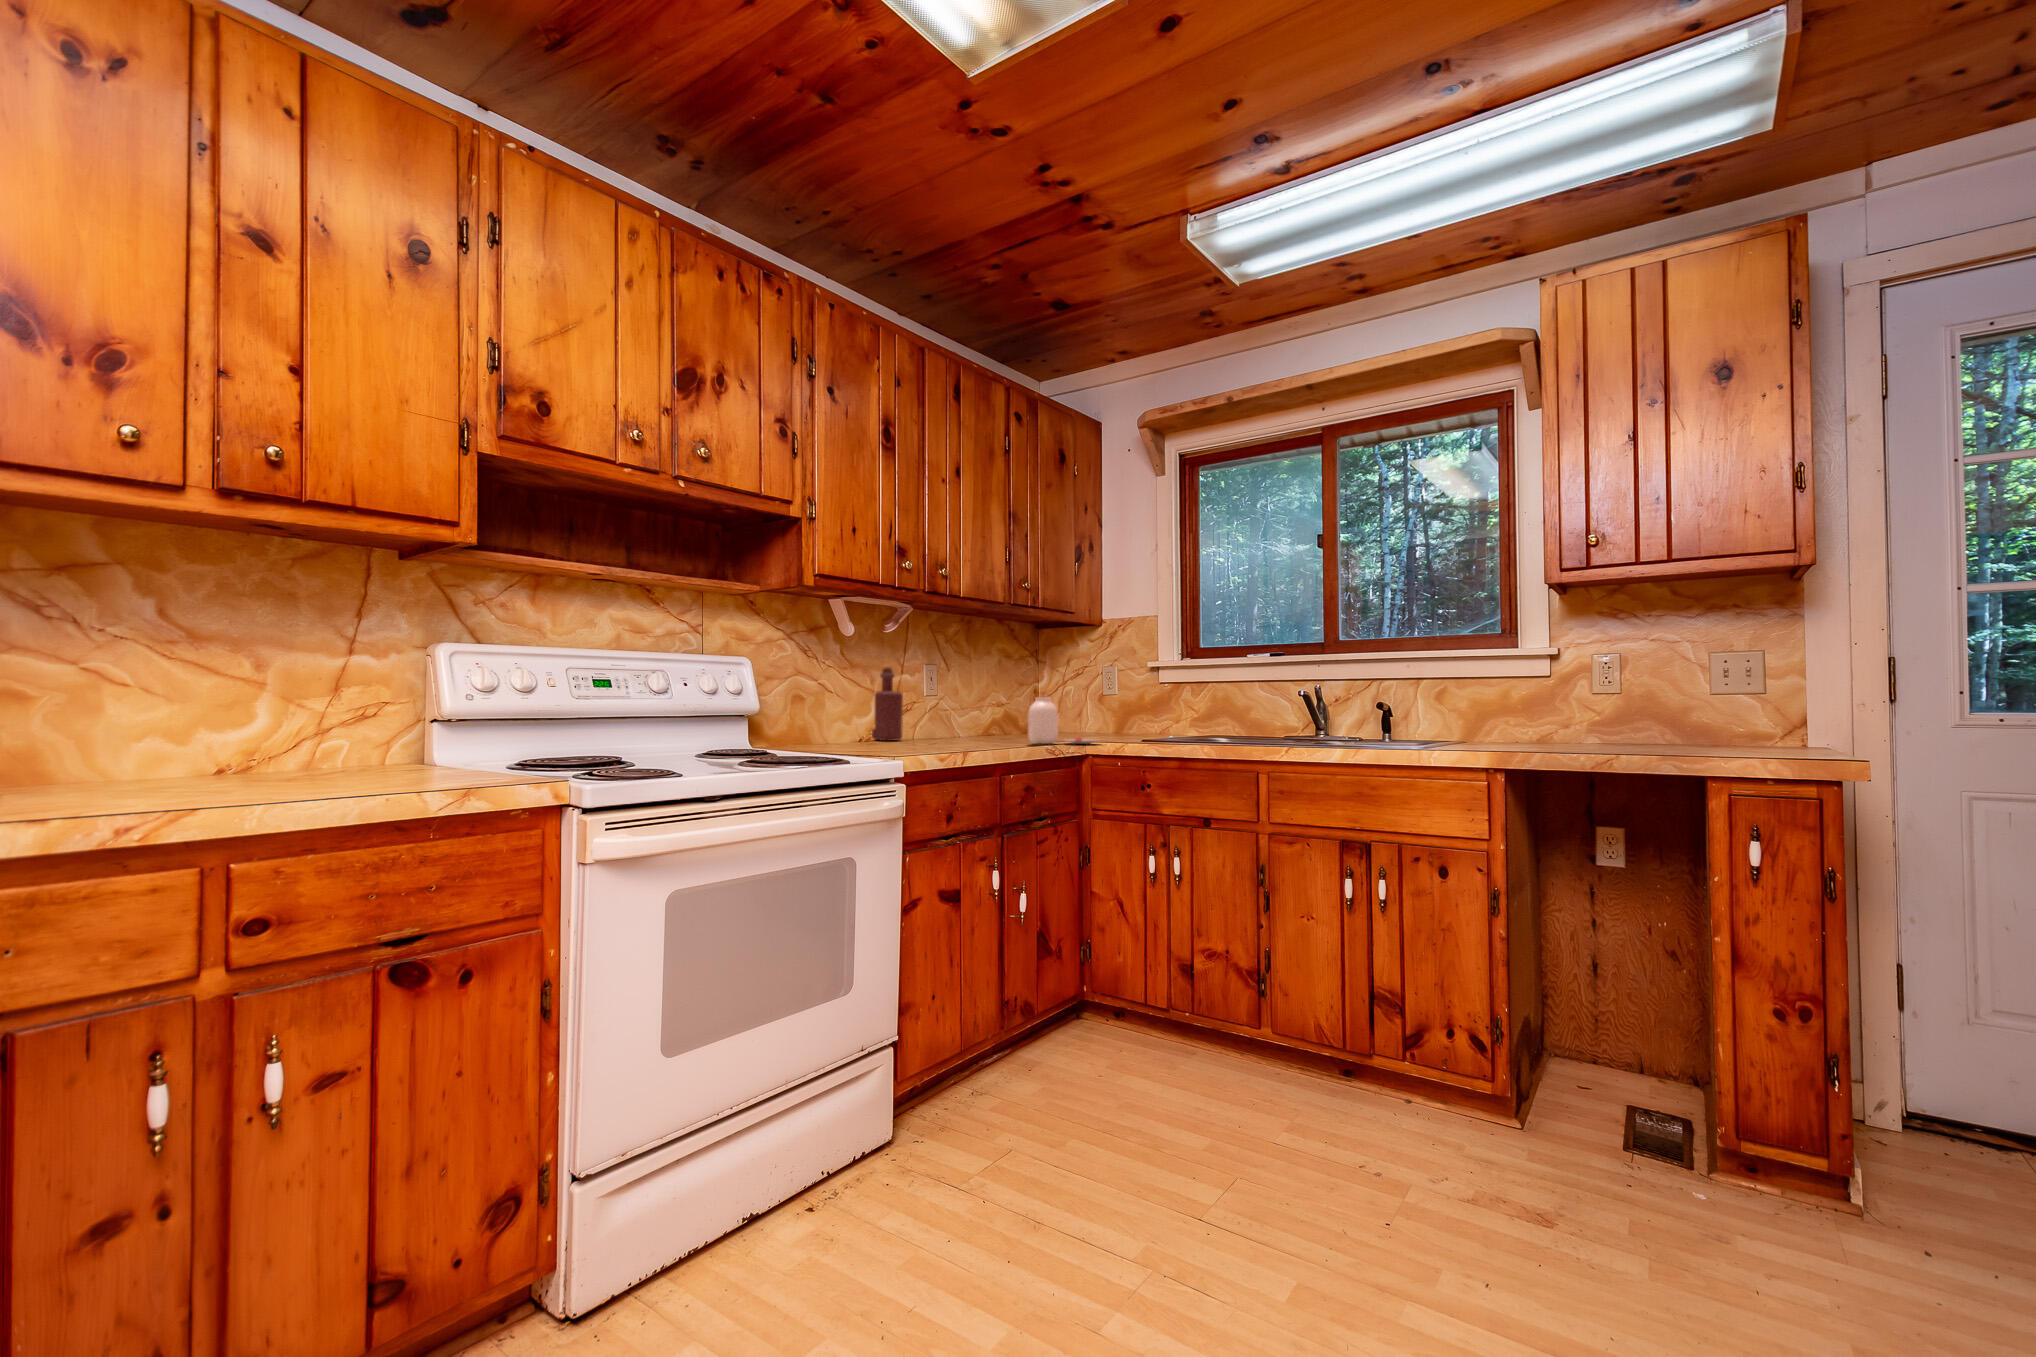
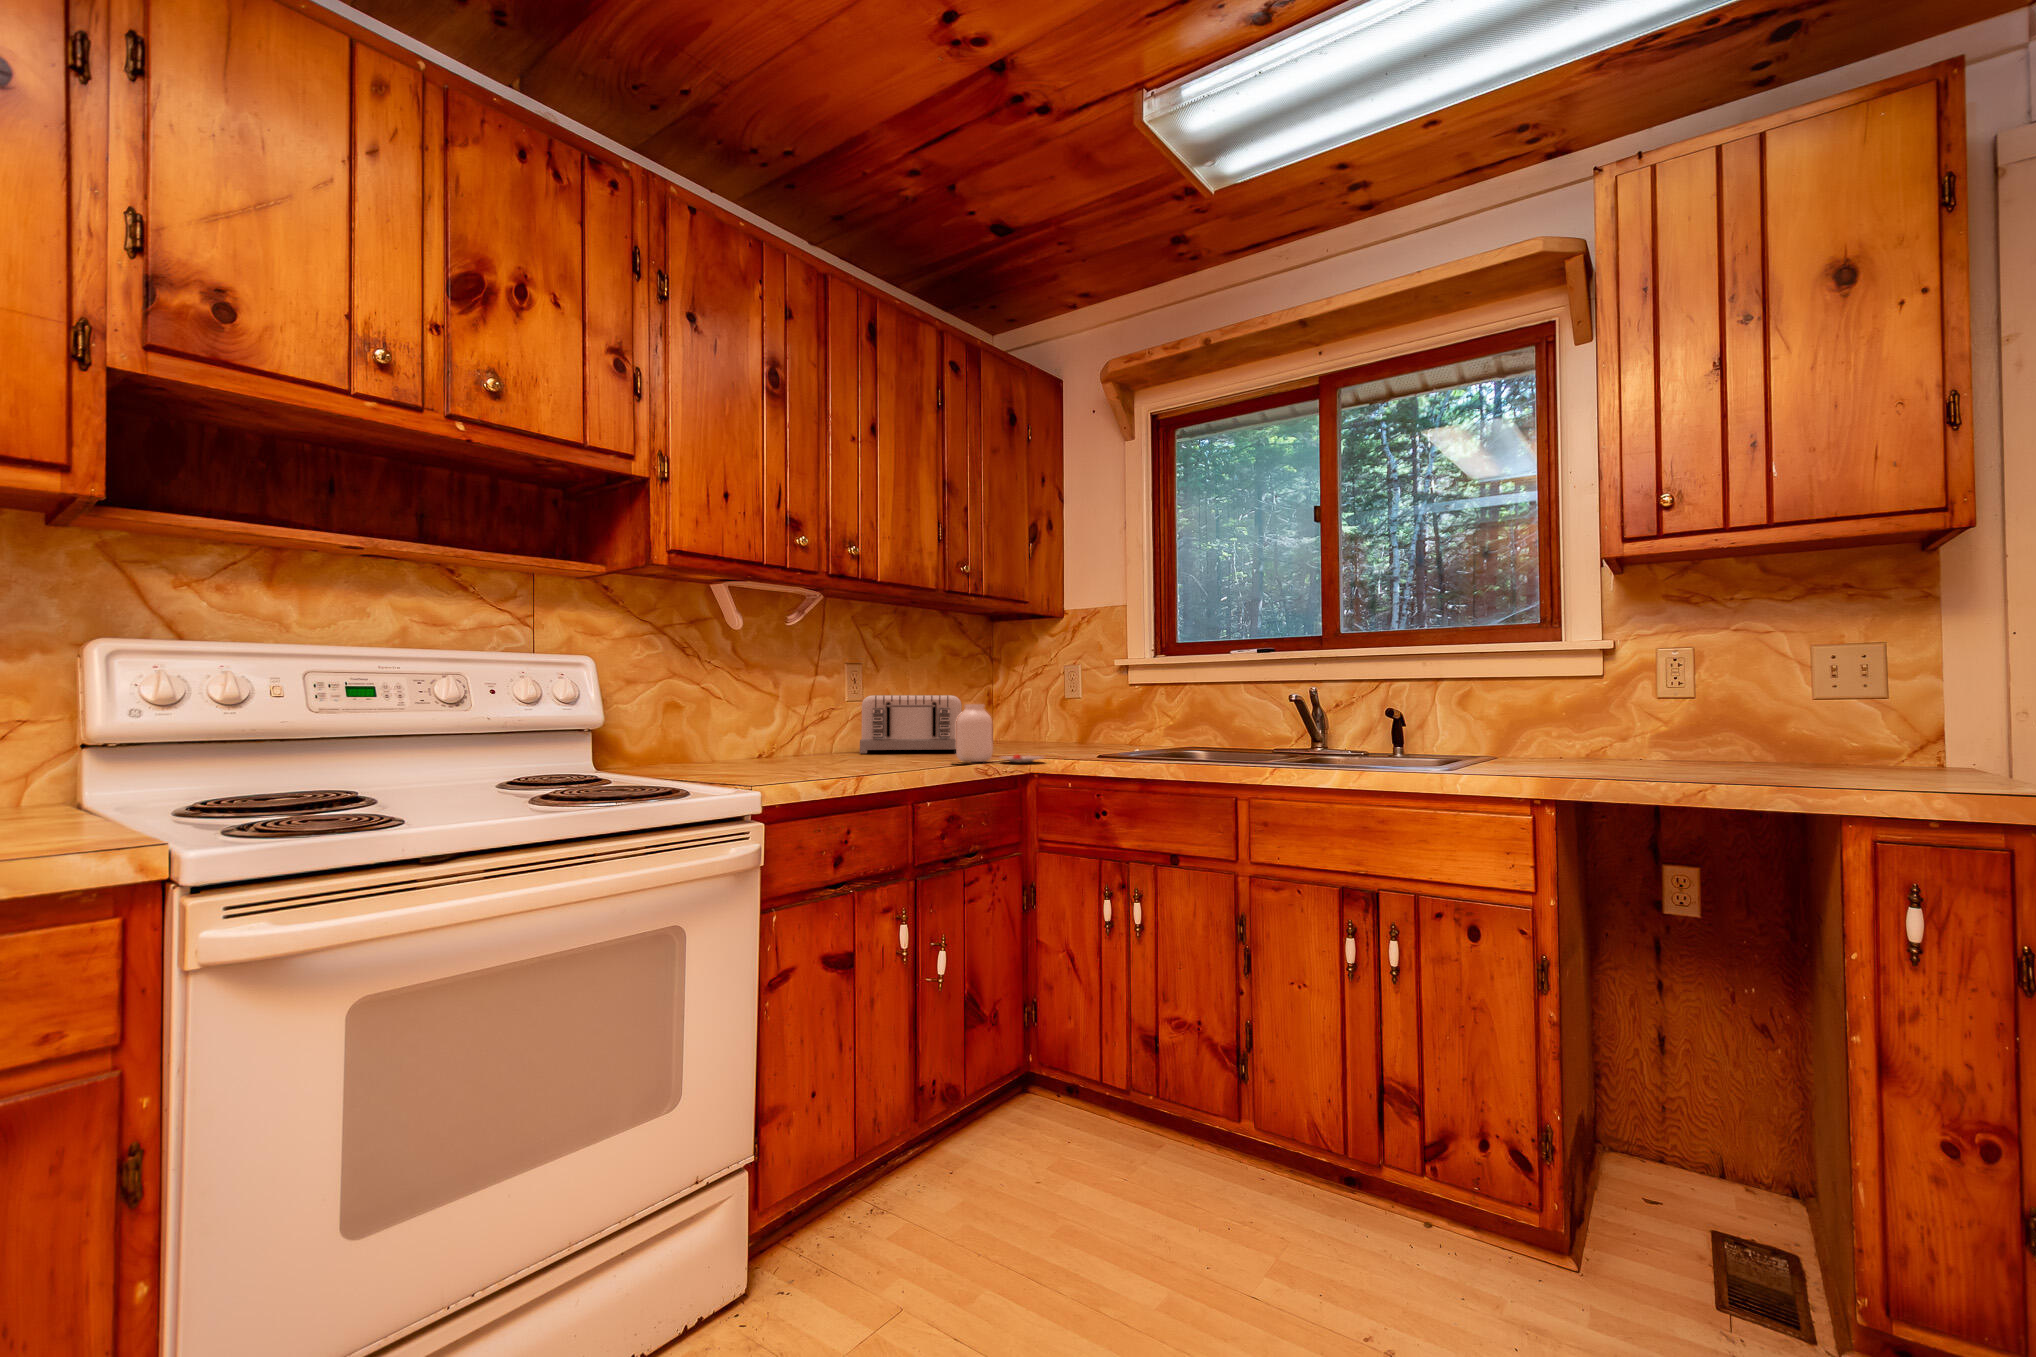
bottle: present [872,667,903,741] -> none [773,668,809,758]
toaster: none [939,690,1026,738] -> present [860,695,962,753]

